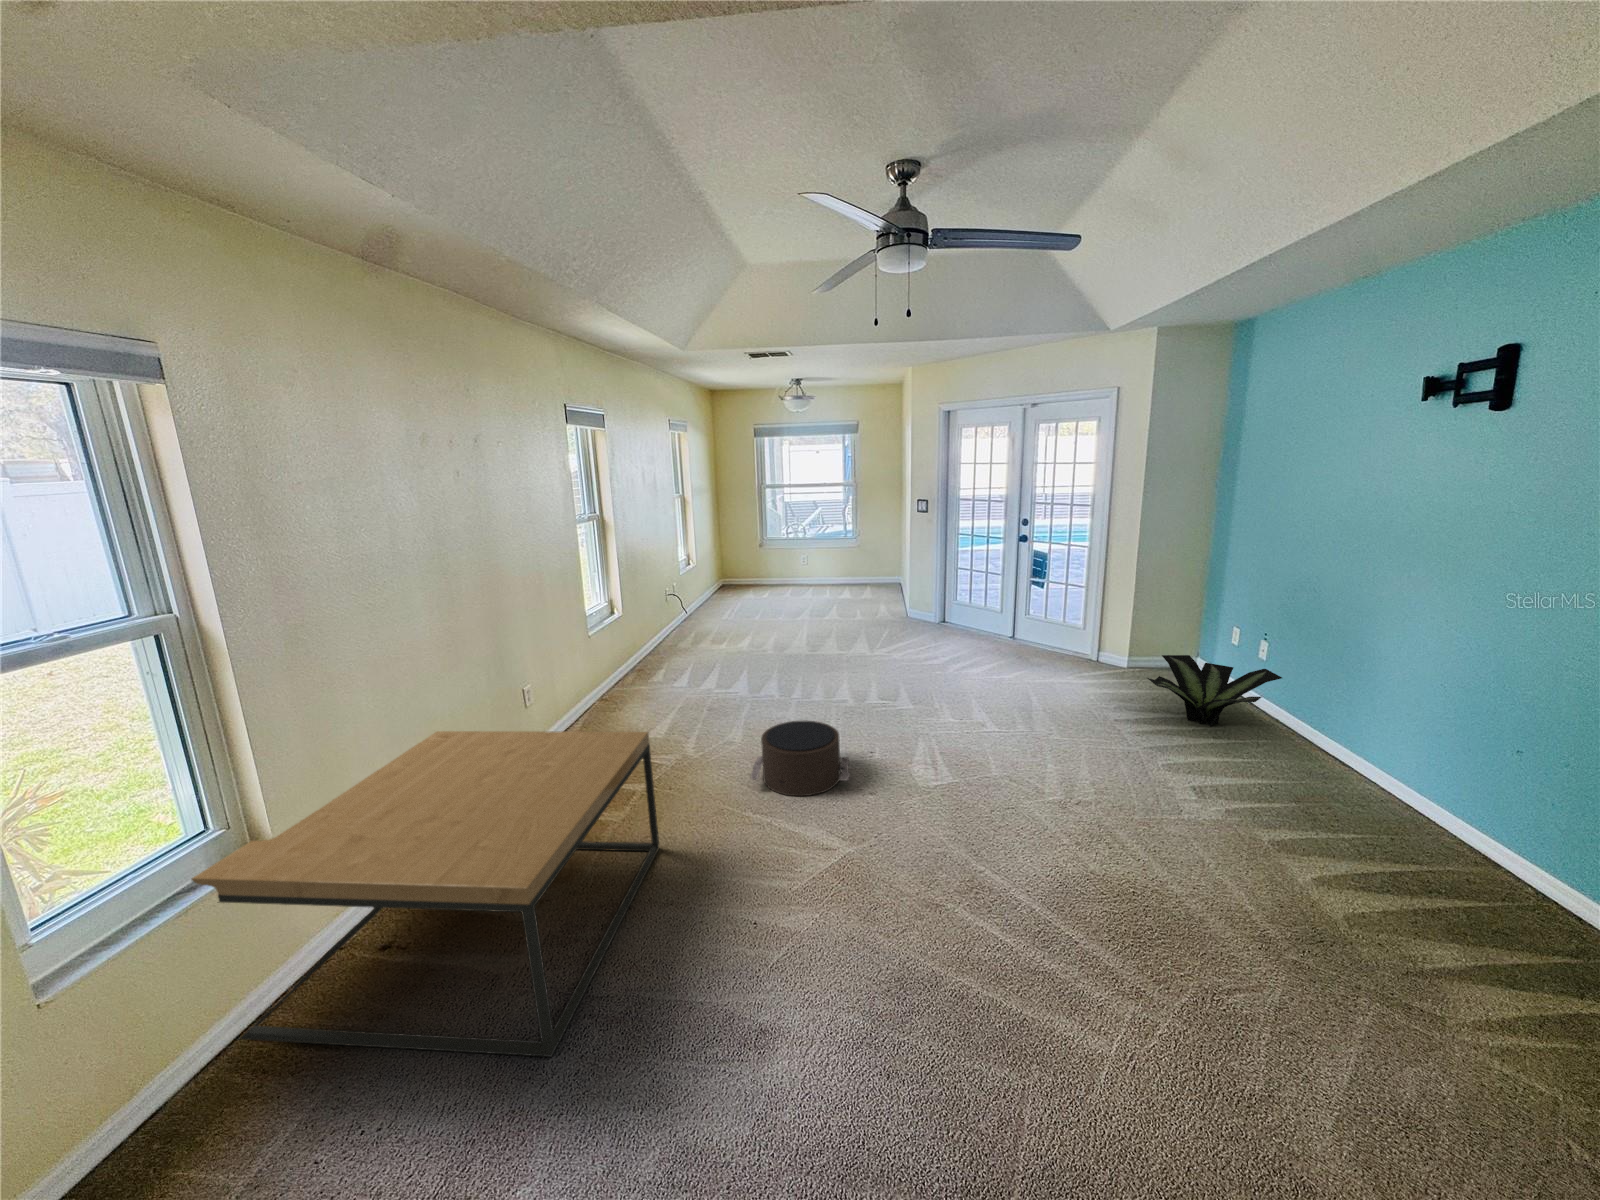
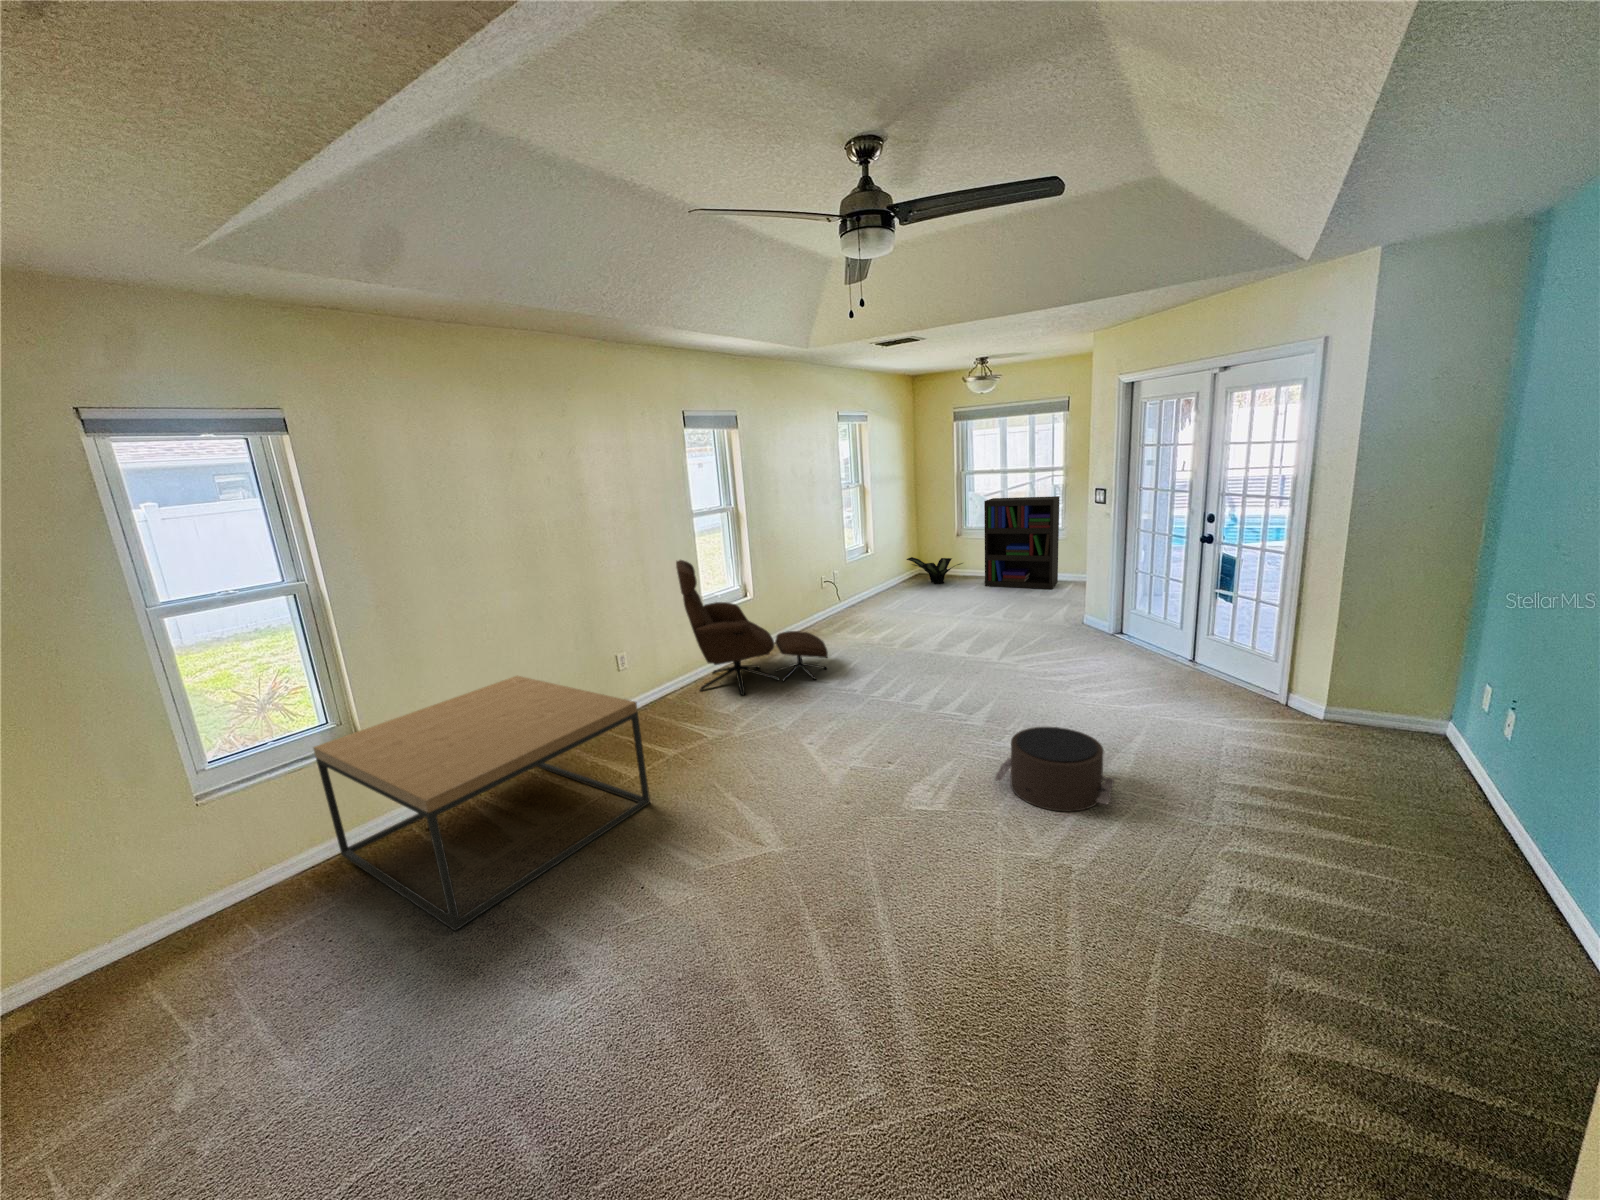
bookshelf: none [795,509,858,594] -> present [984,496,1059,589]
lounge chair: none [554,576,730,725] -> present [676,560,828,695]
potted plant: present [1148,655,1282,726] -> present [907,557,962,584]
pouf: present [750,721,850,796] -> present [995,727,1114,812]

